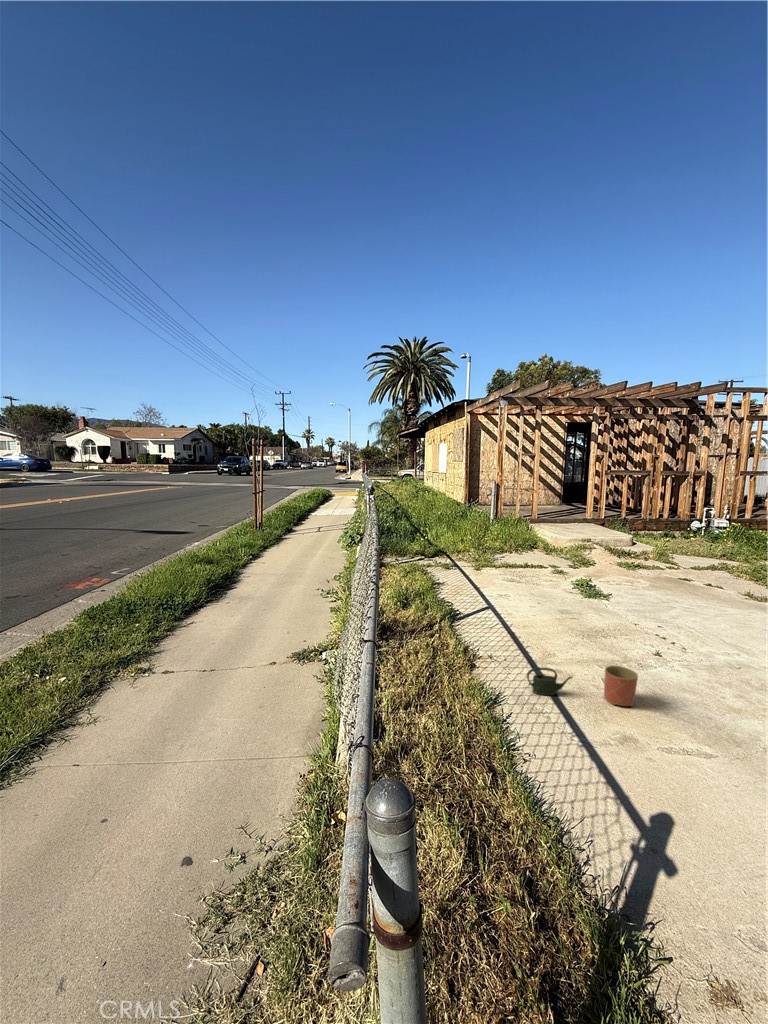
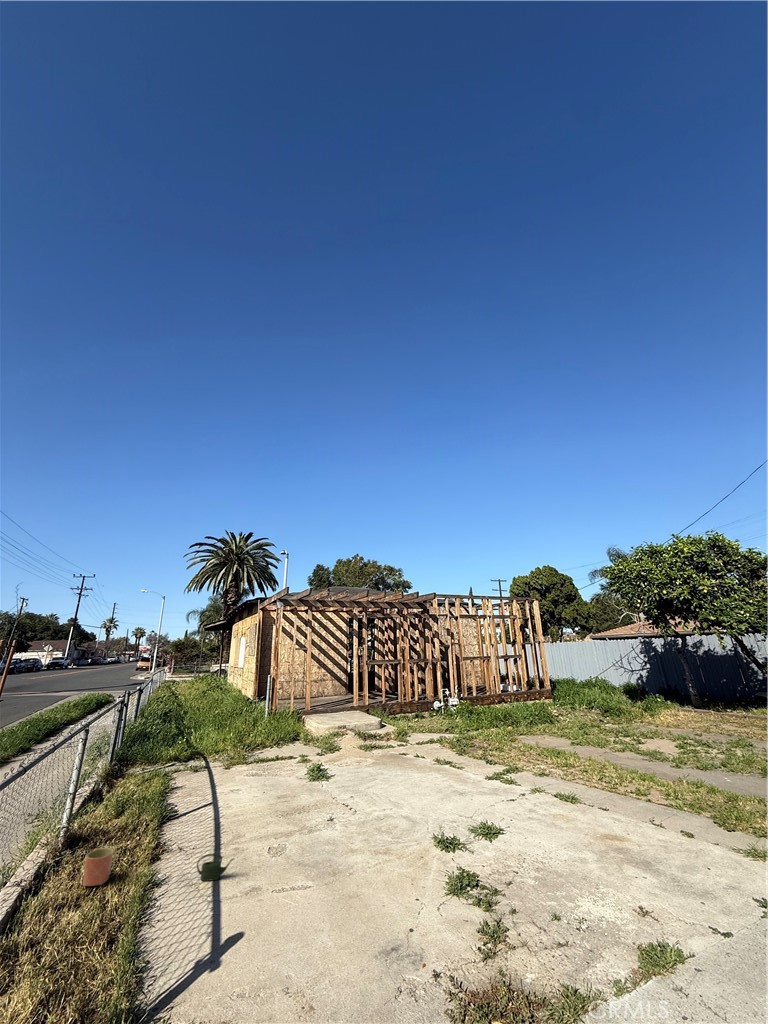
planter: present [604,666,638,706] -> present [83,848,114,886]

